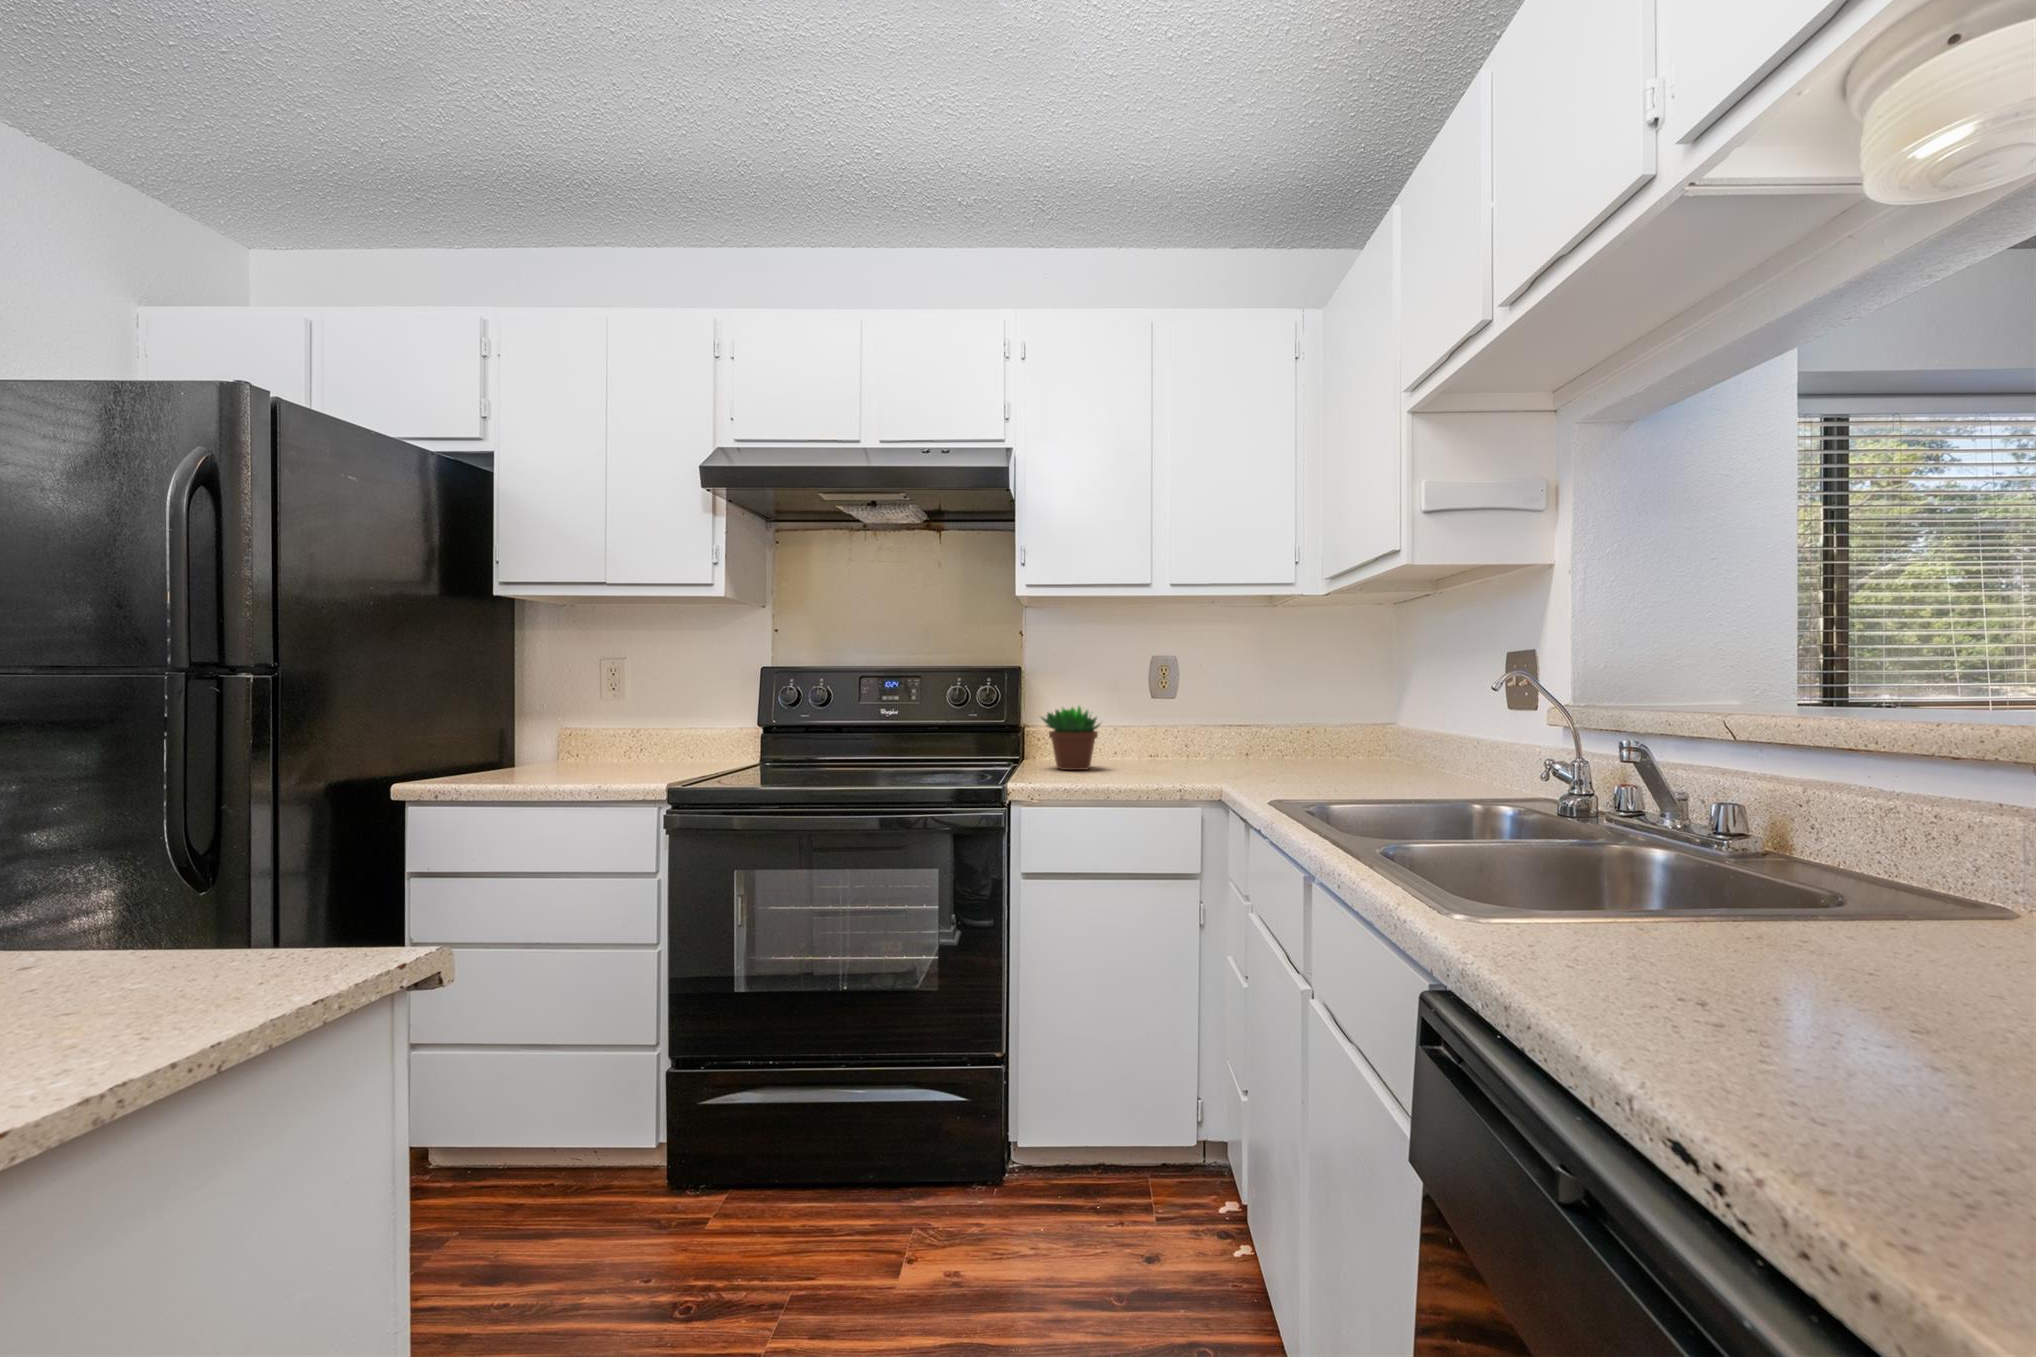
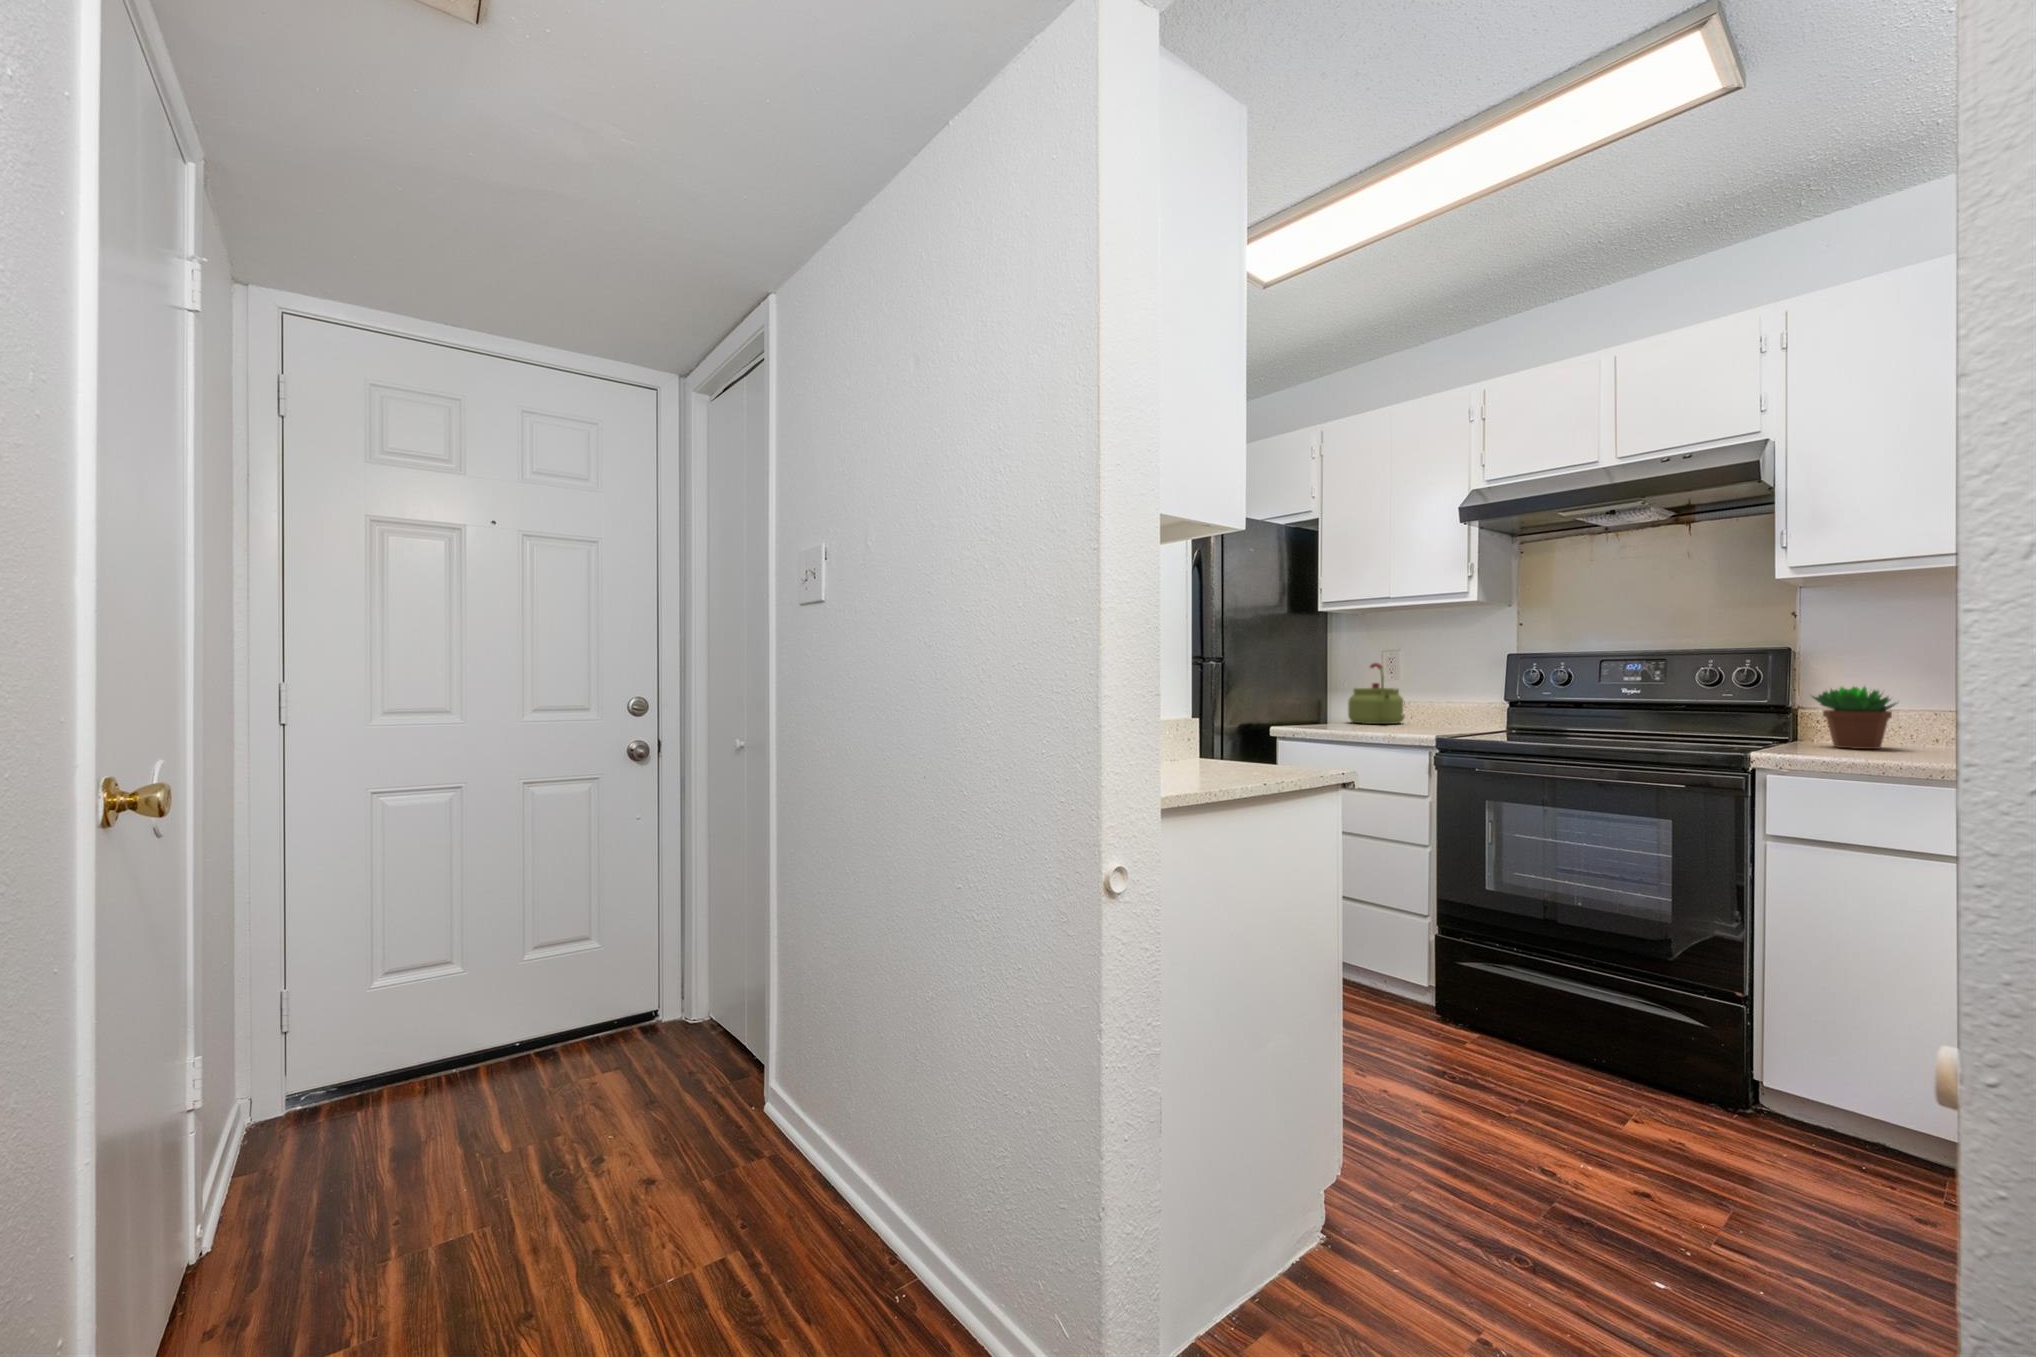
kettle: none [551,677,632,765] -> present [1348,663,1405,724]

